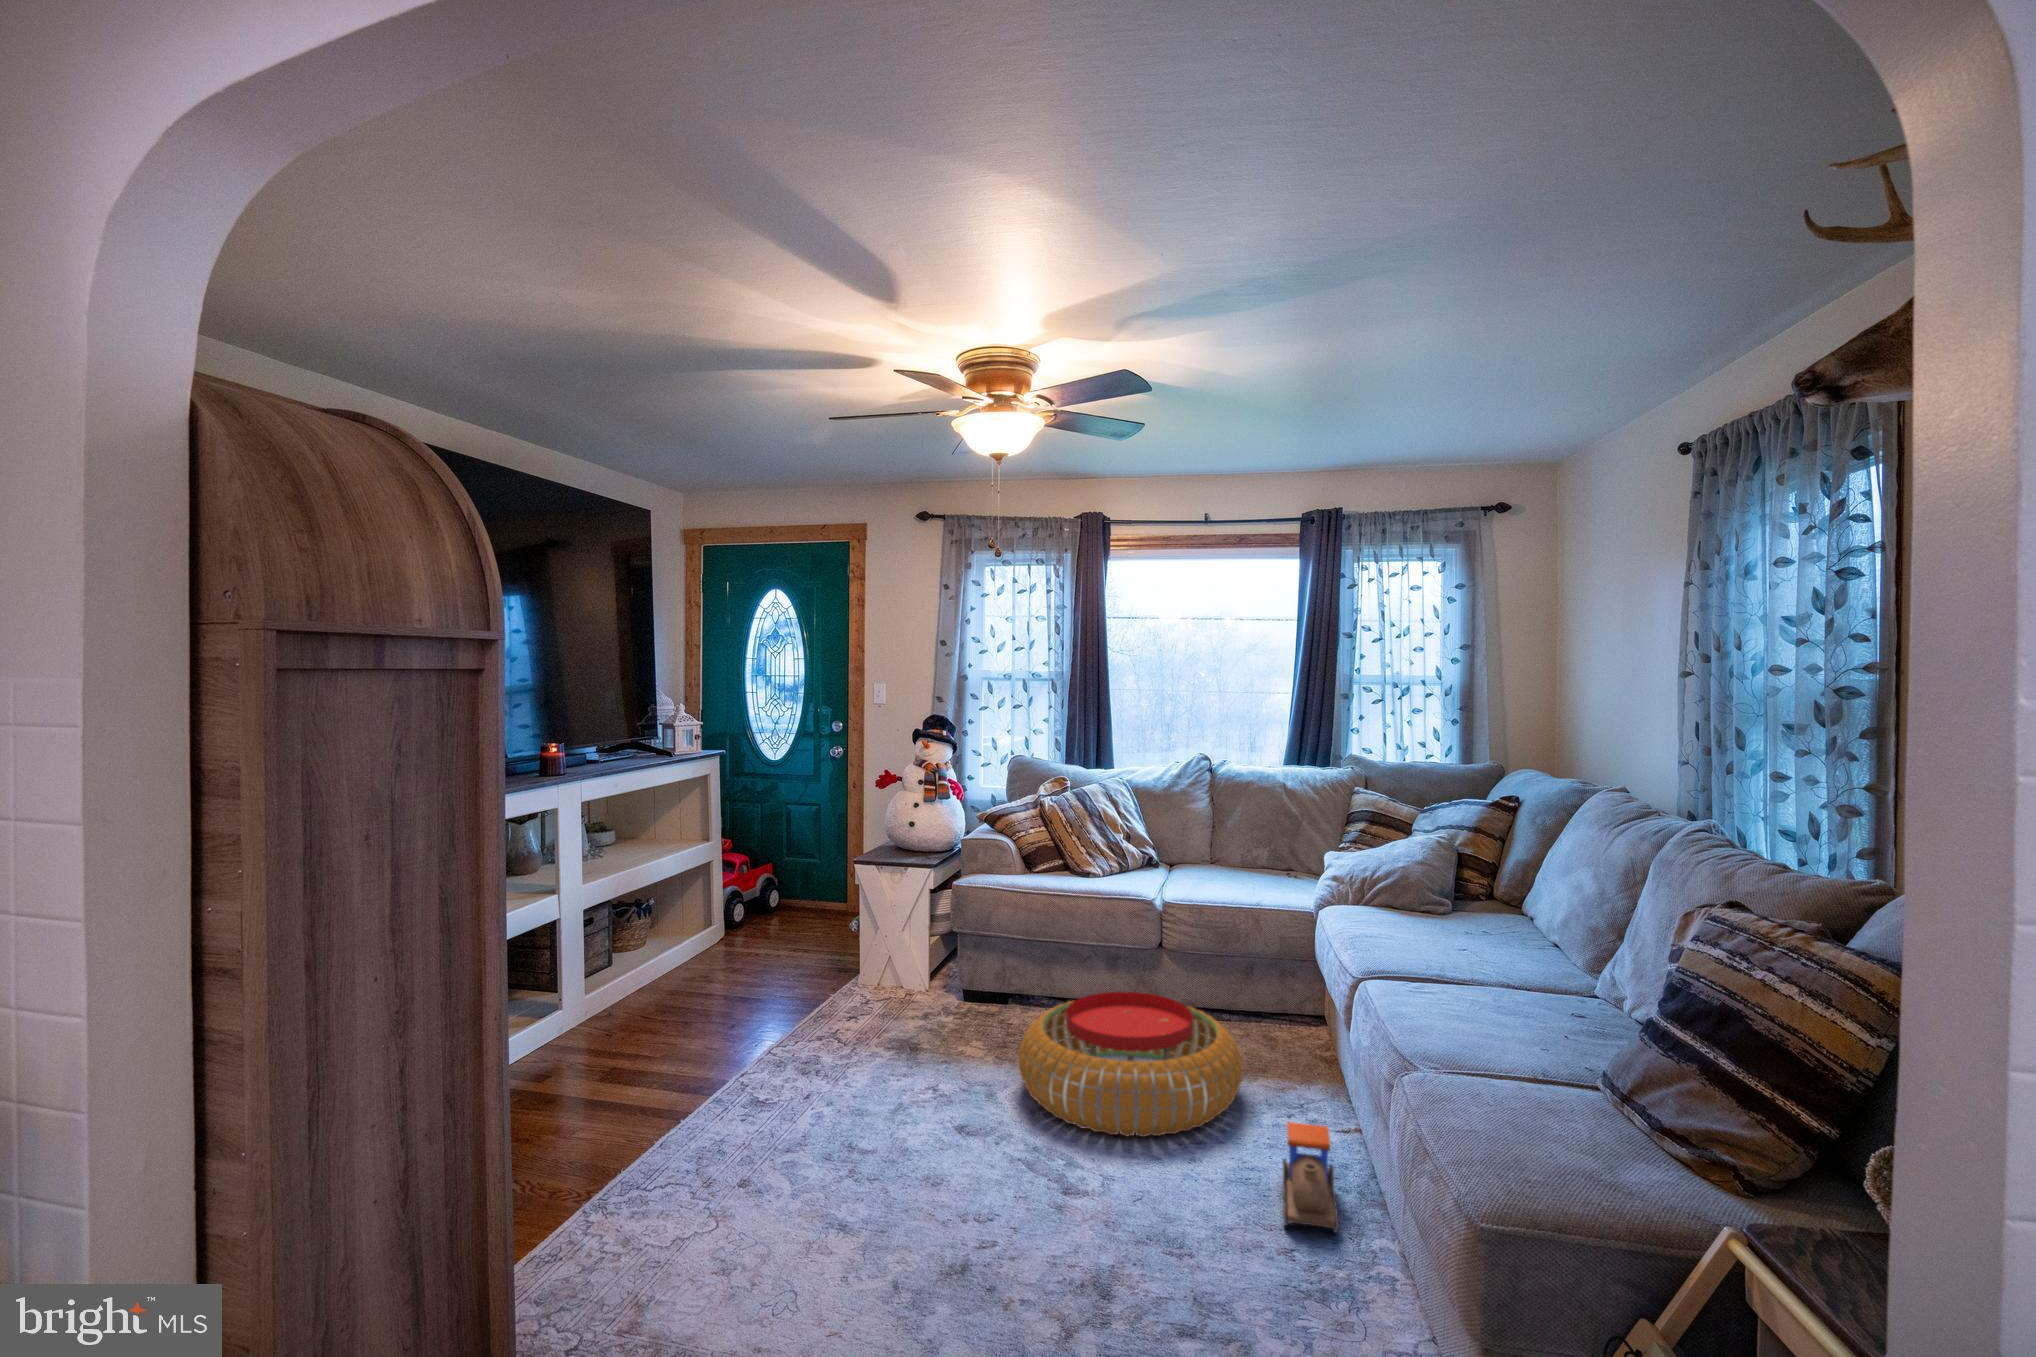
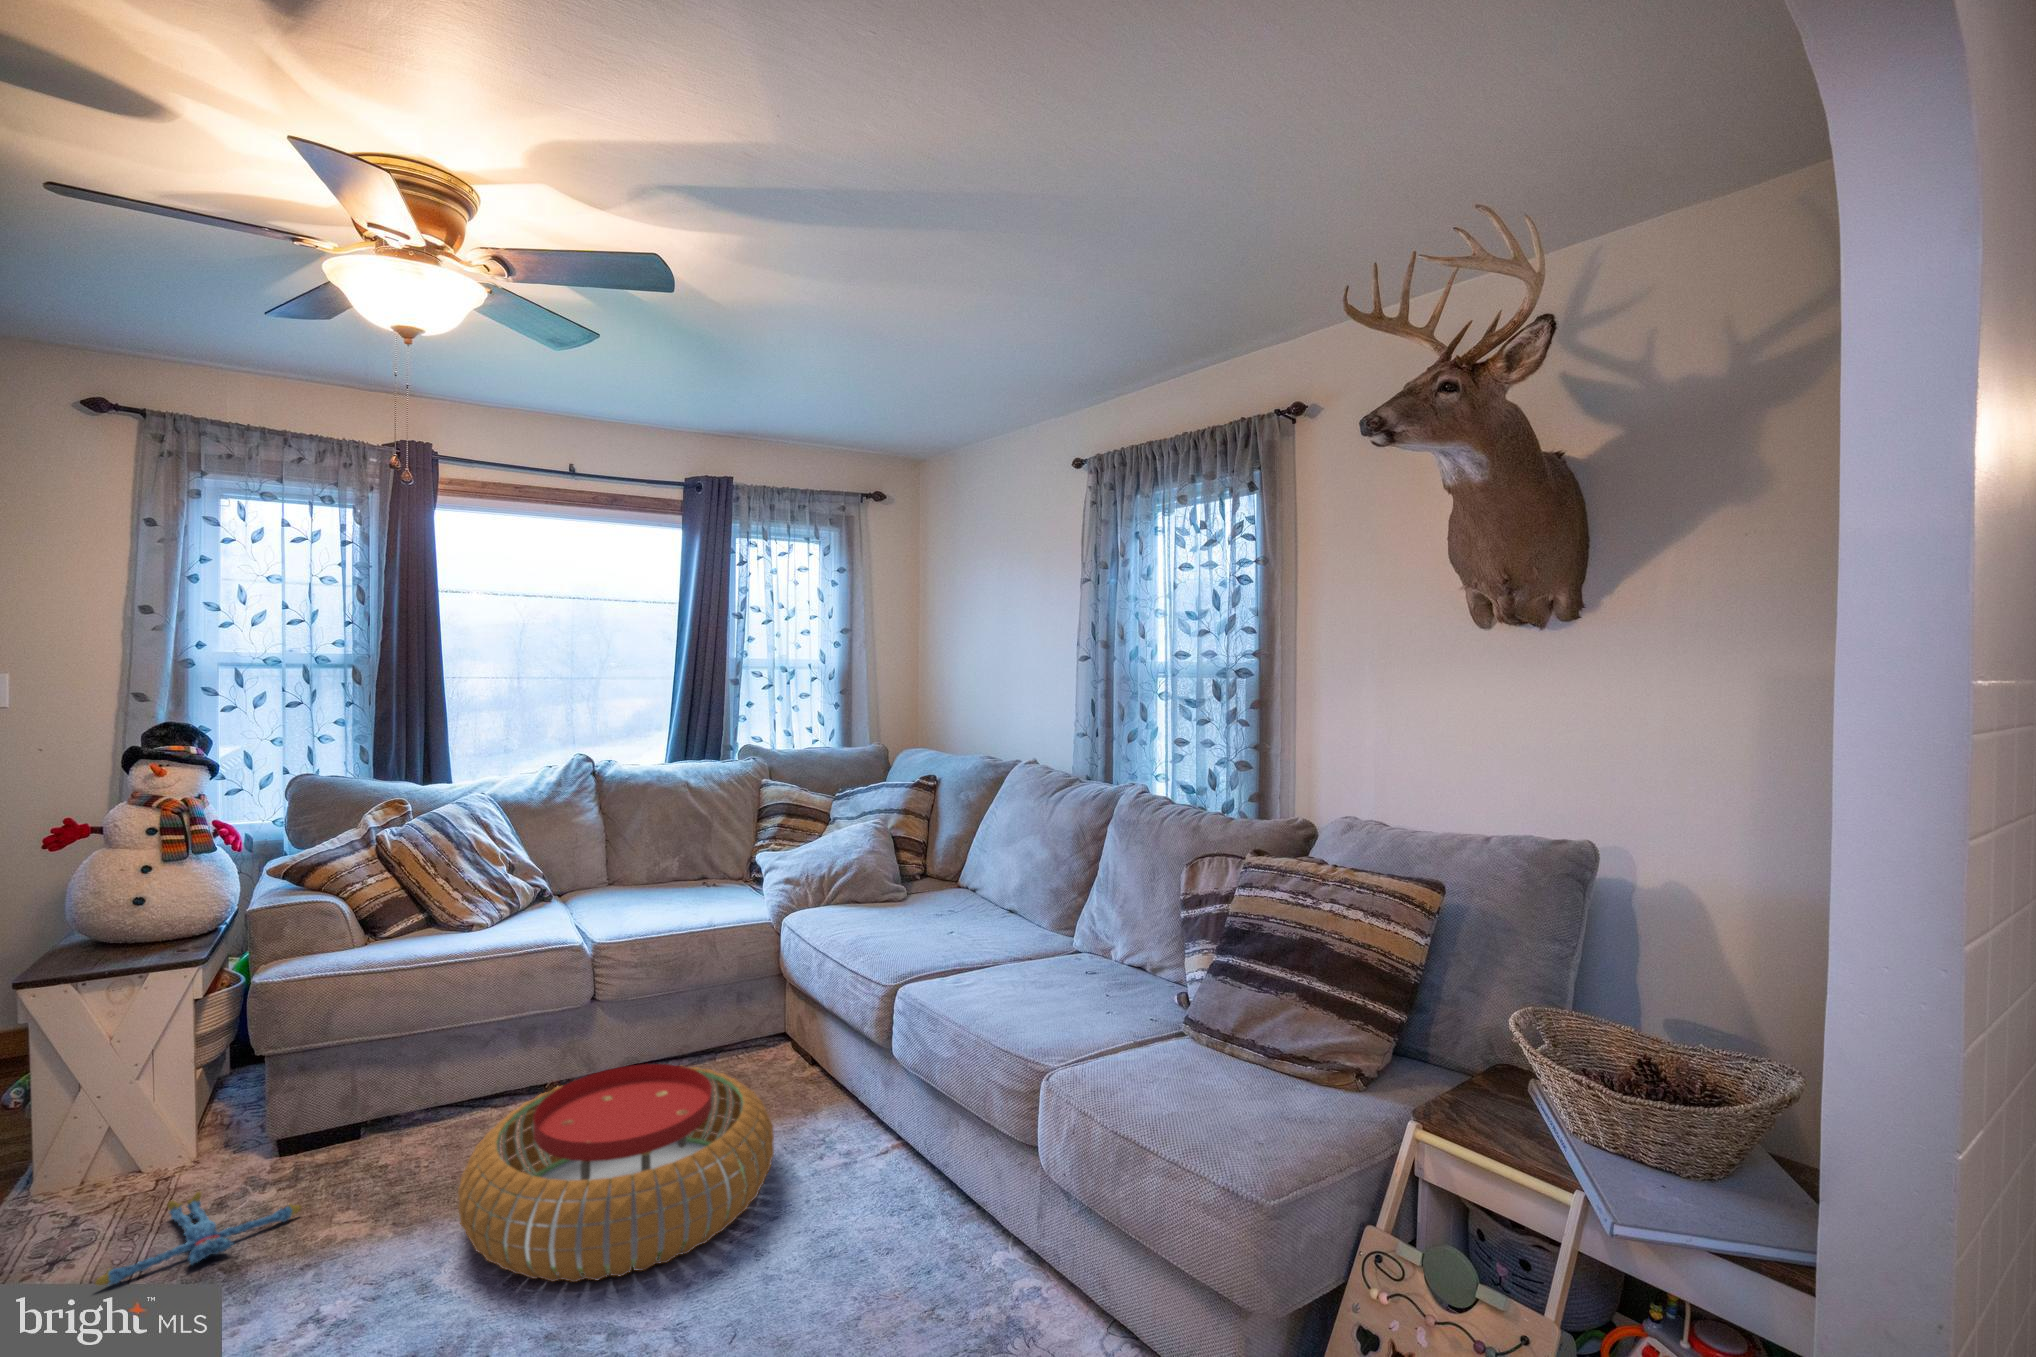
plush toy: none [868,1002,964,1038] -> present [95,1192,301,1285]
toy train: present [1283,1122,1338,1233] -> none [872,1152,965,1284]

